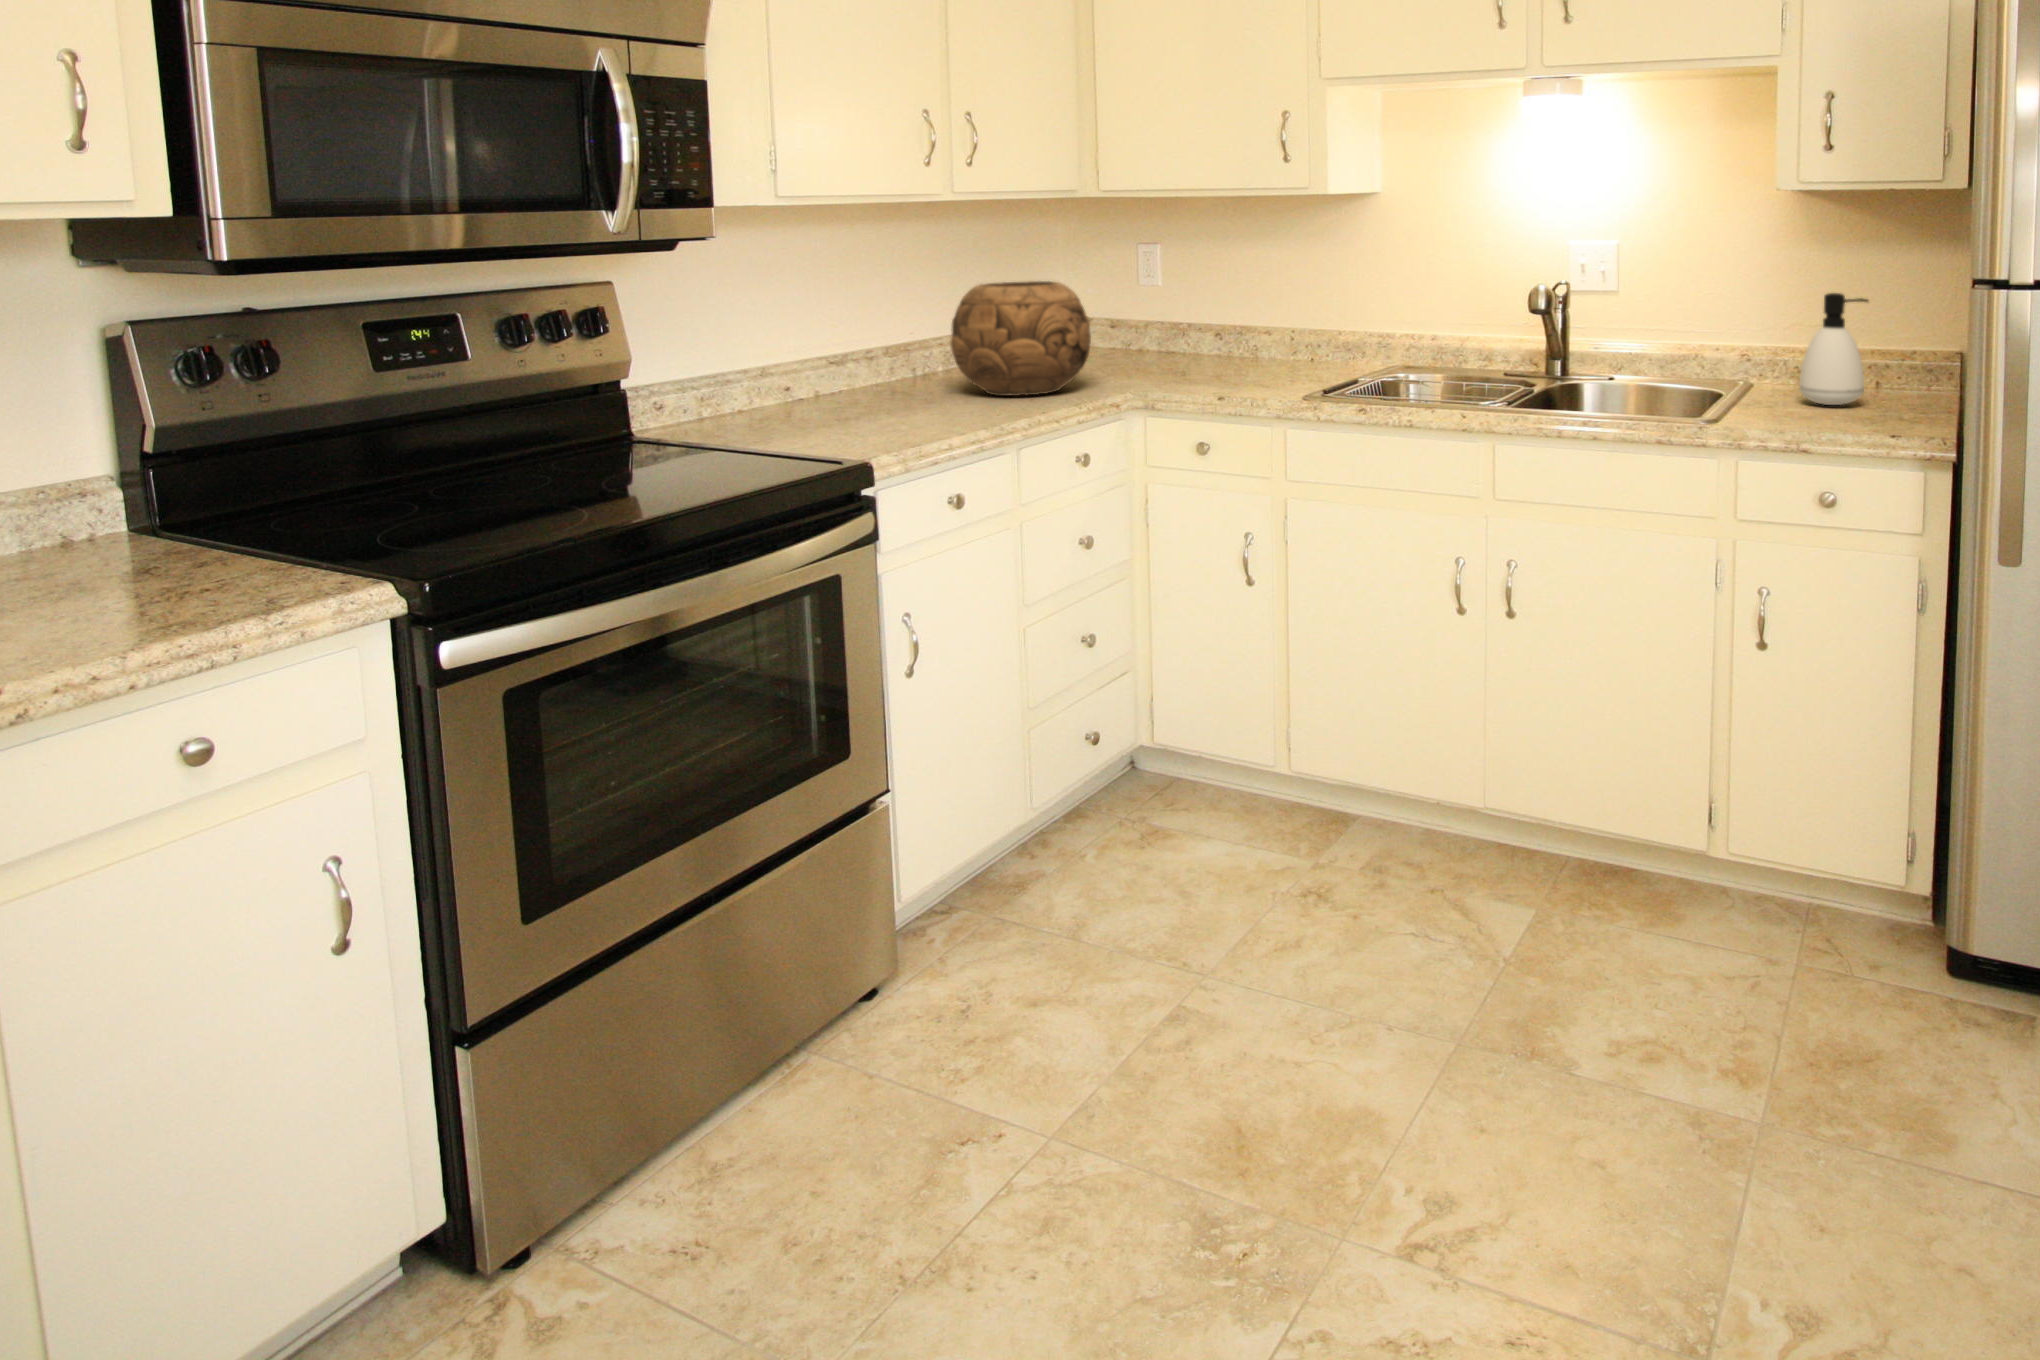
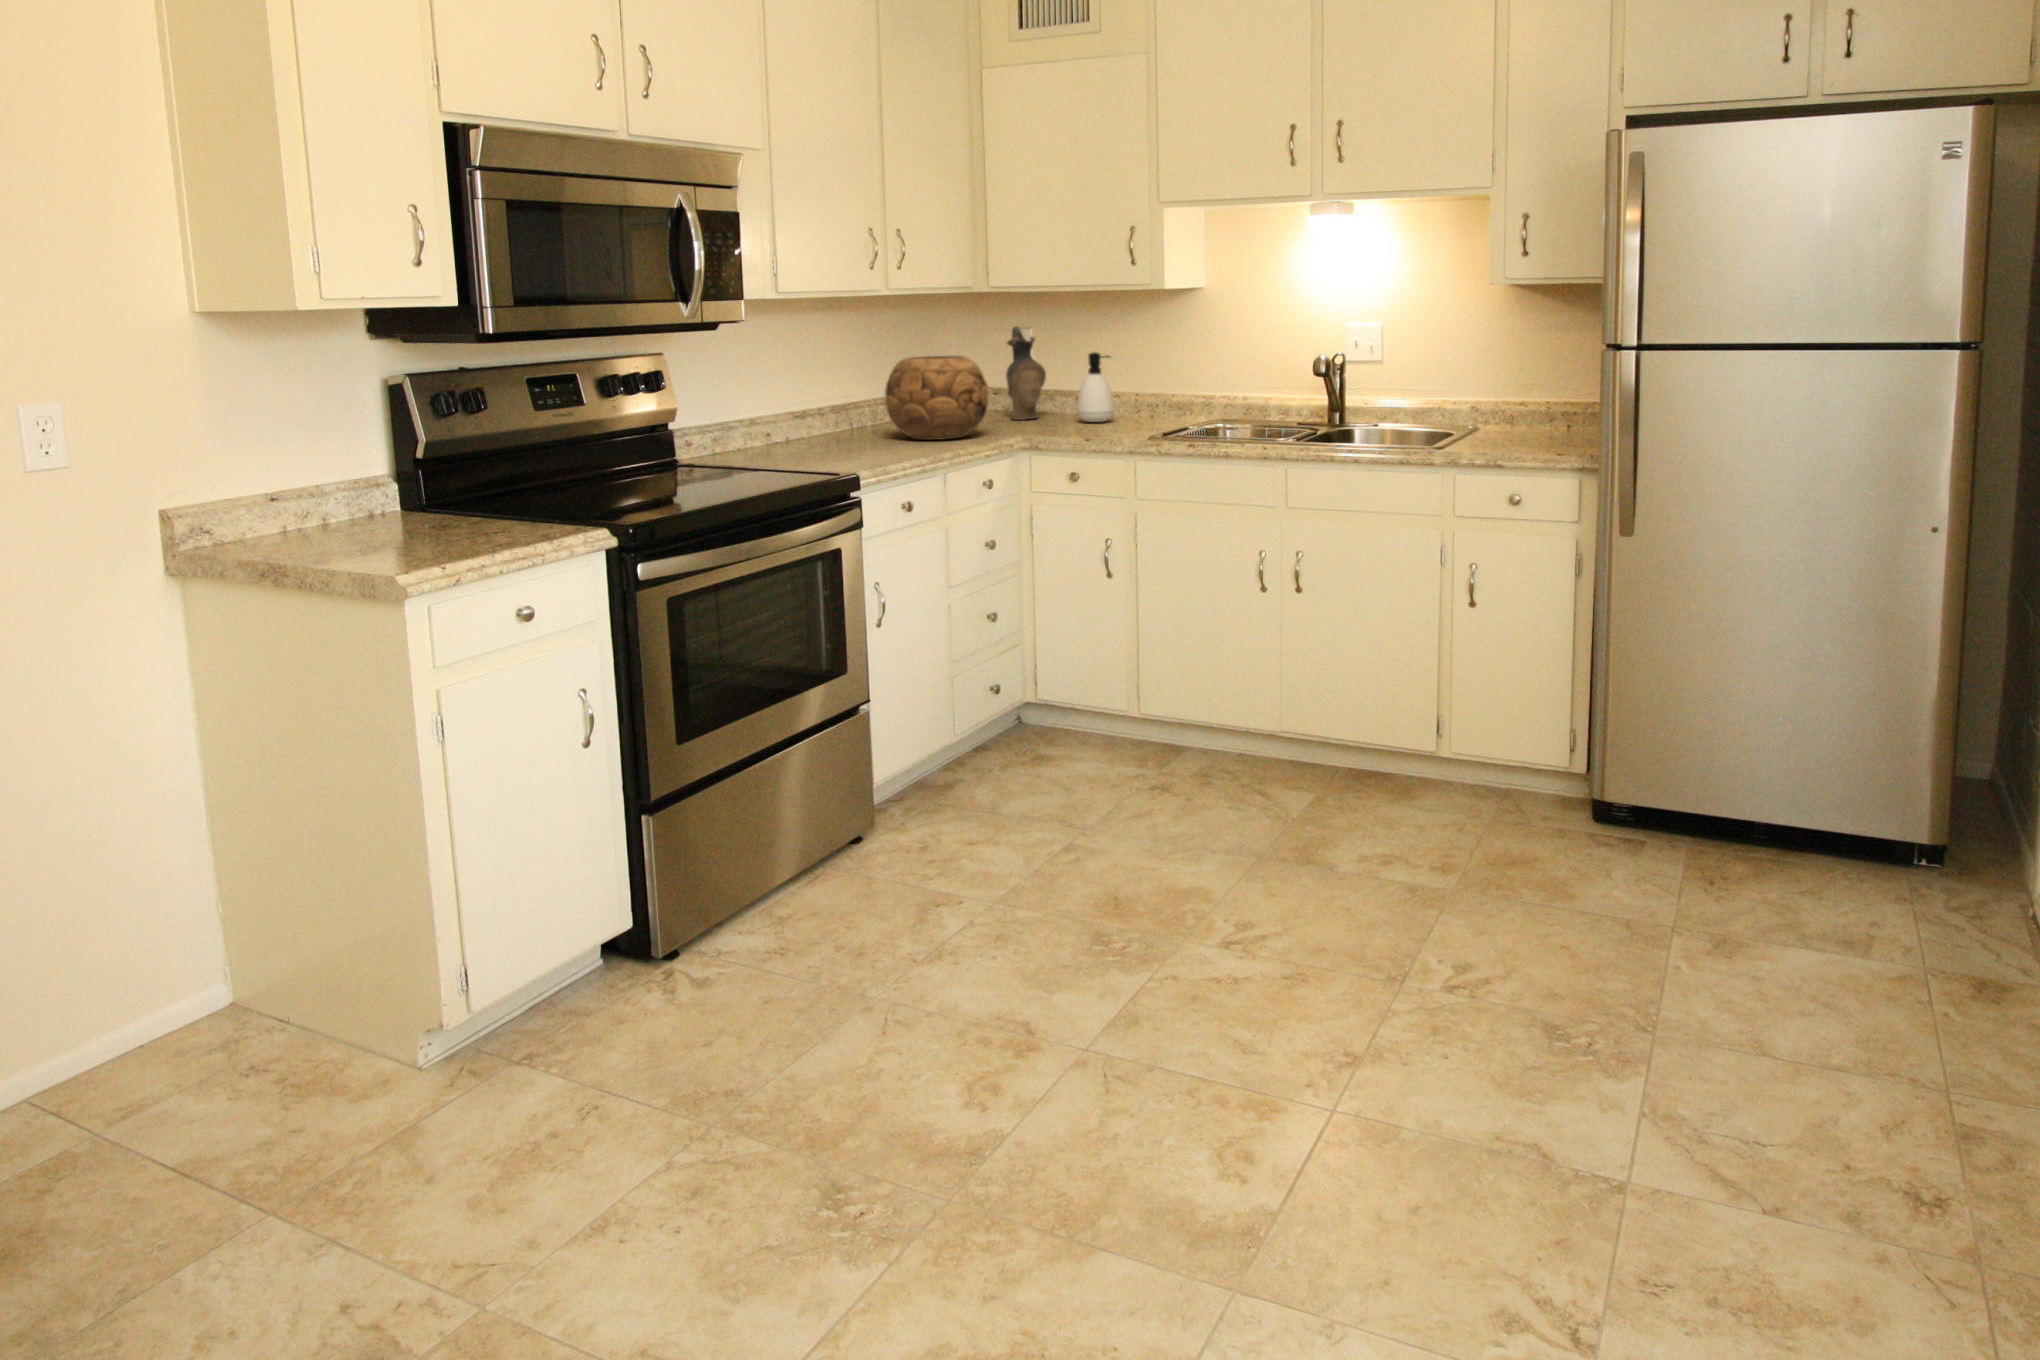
ceramic pitcher: none [1125,240,1176,362] -> present [1006,326,1046,420]
soap dispenser: present [1799,293,1868,405] -> present [1077,352,1114,422]

